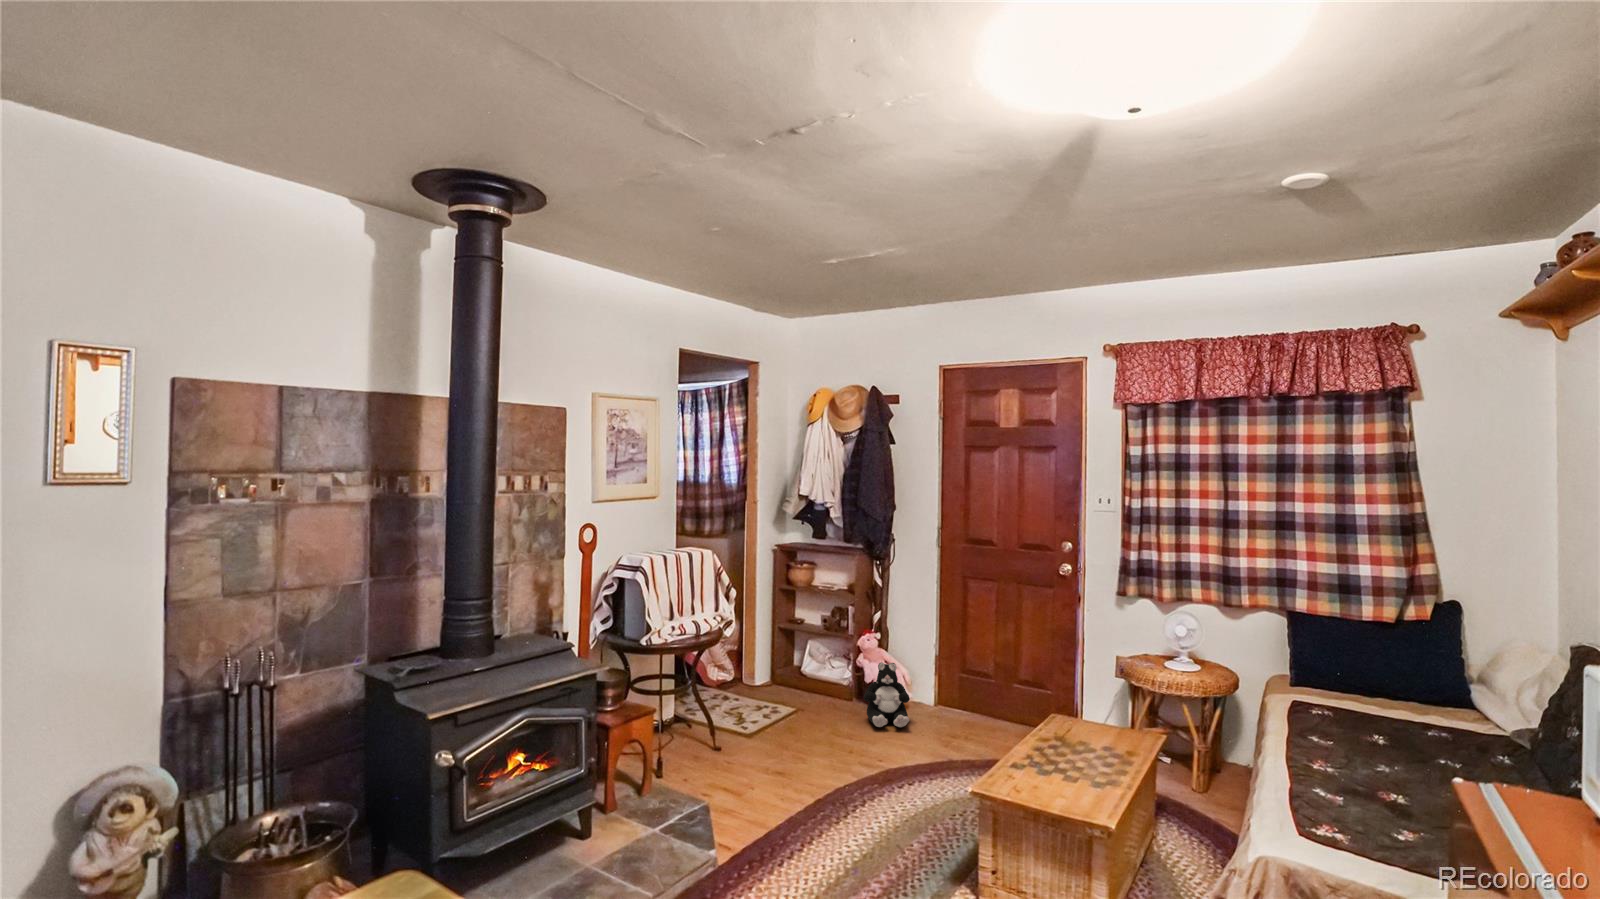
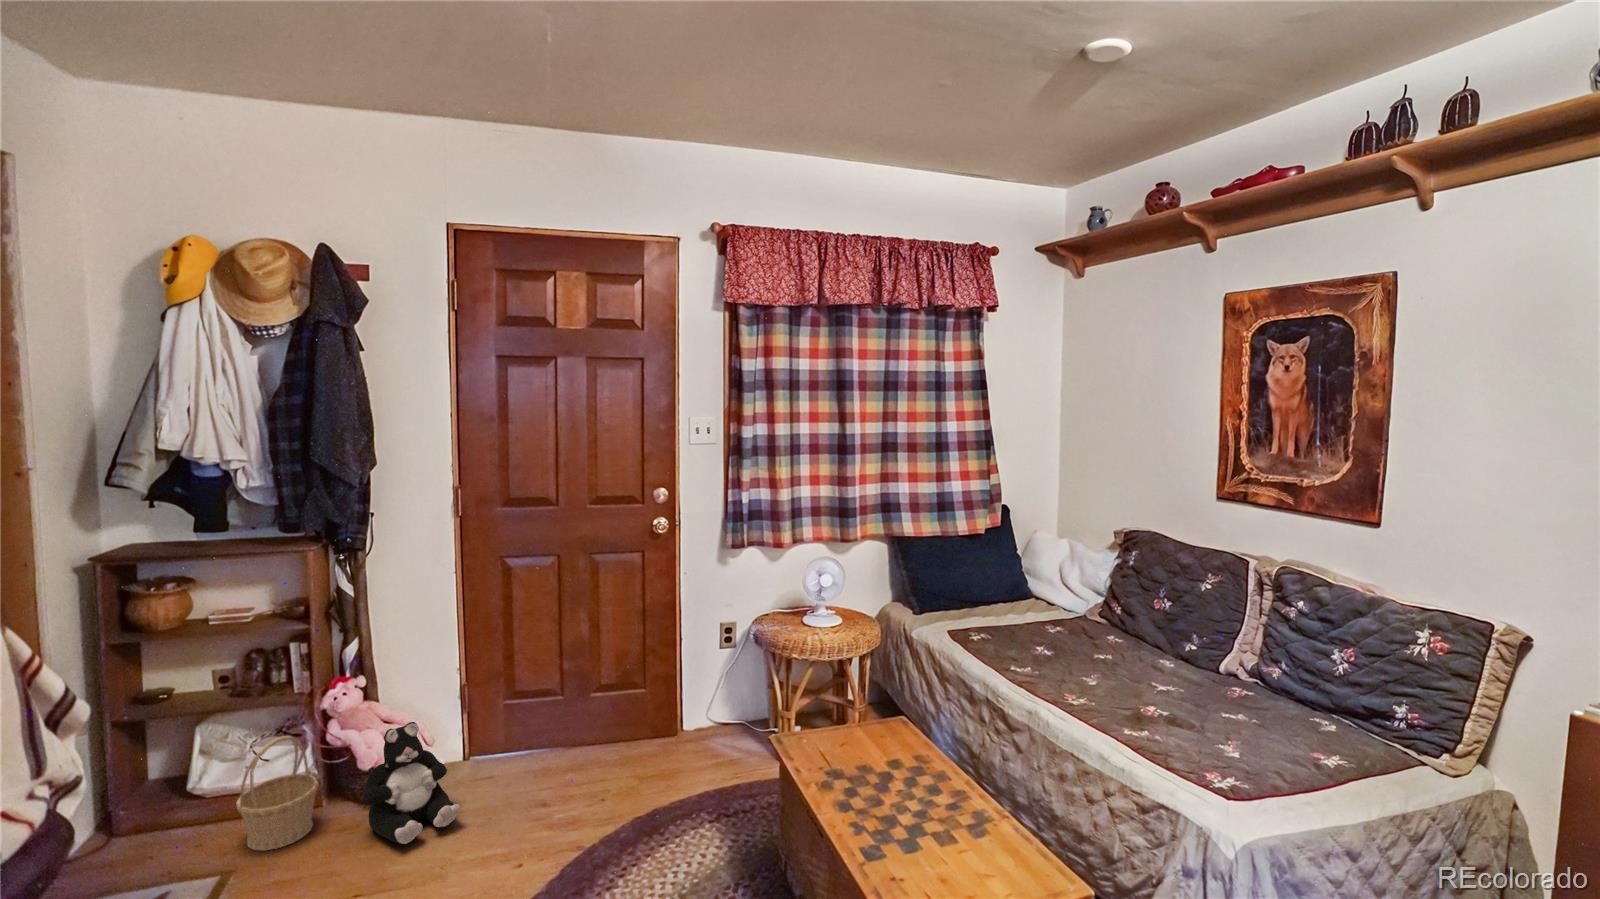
basket: none [814,652,850,711] -> present [236,736,319,850]

